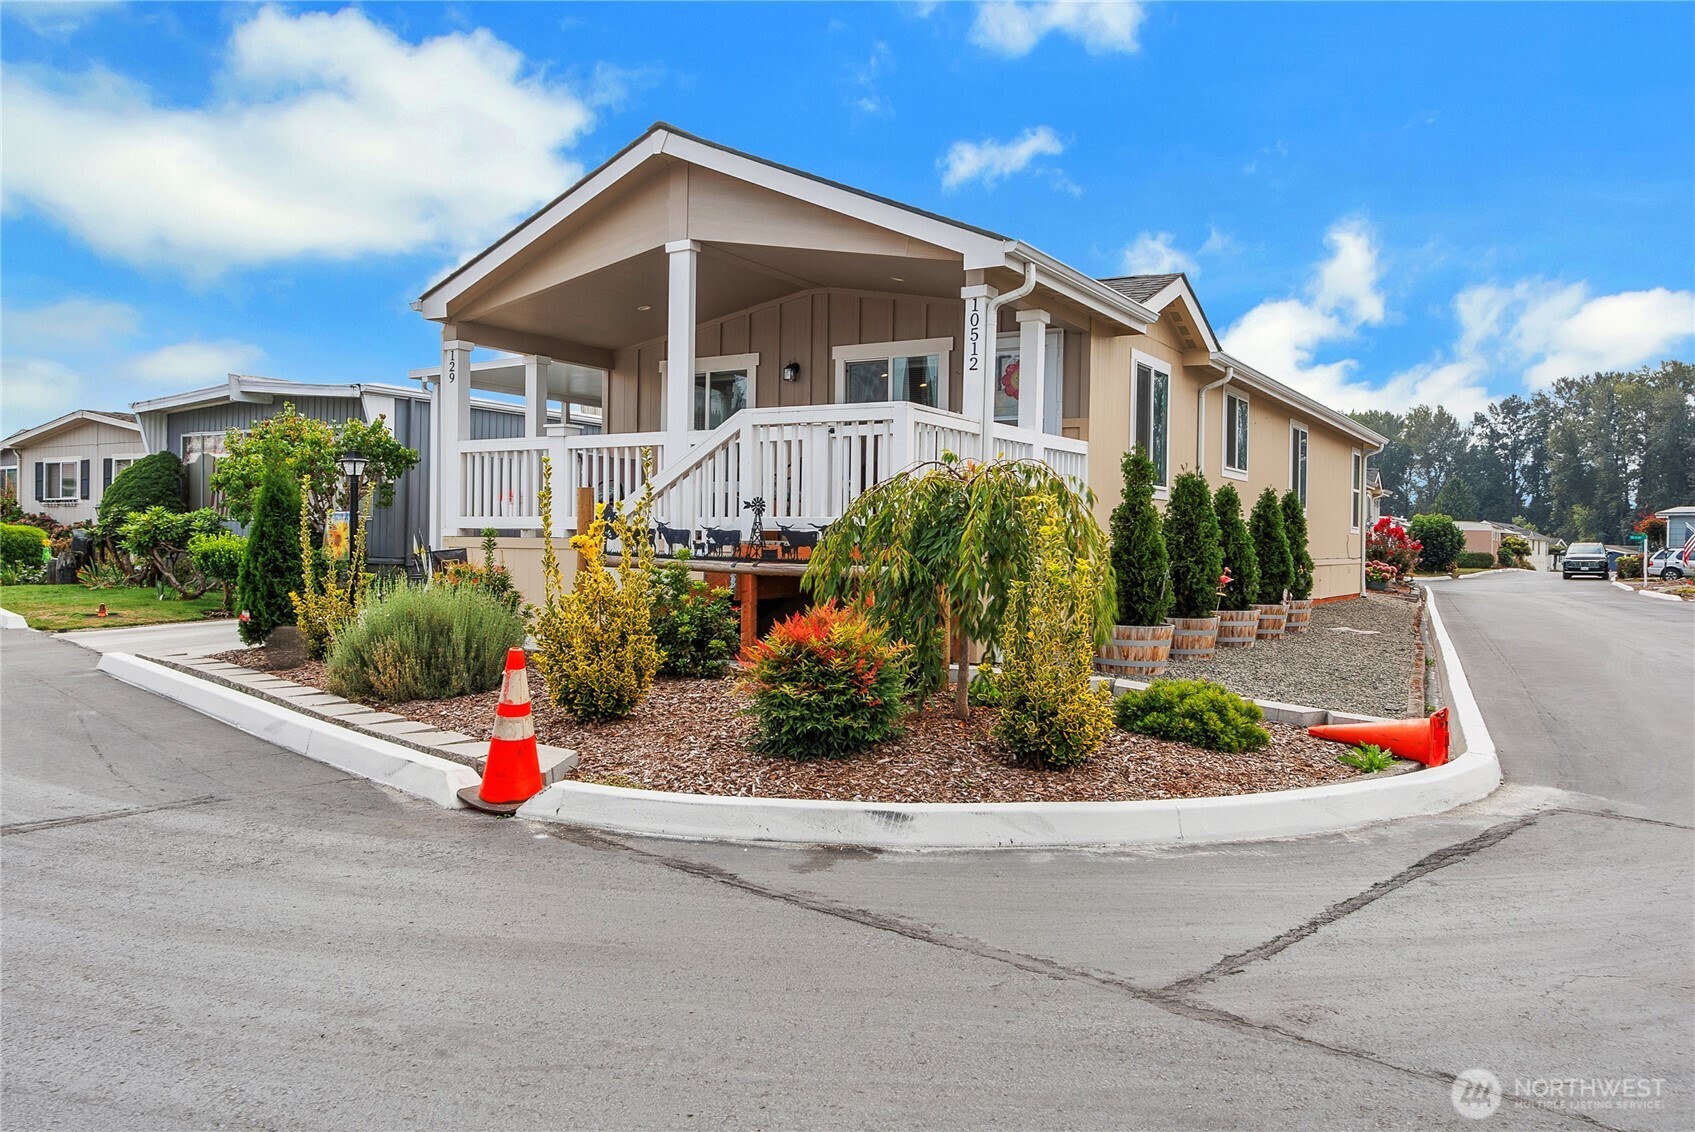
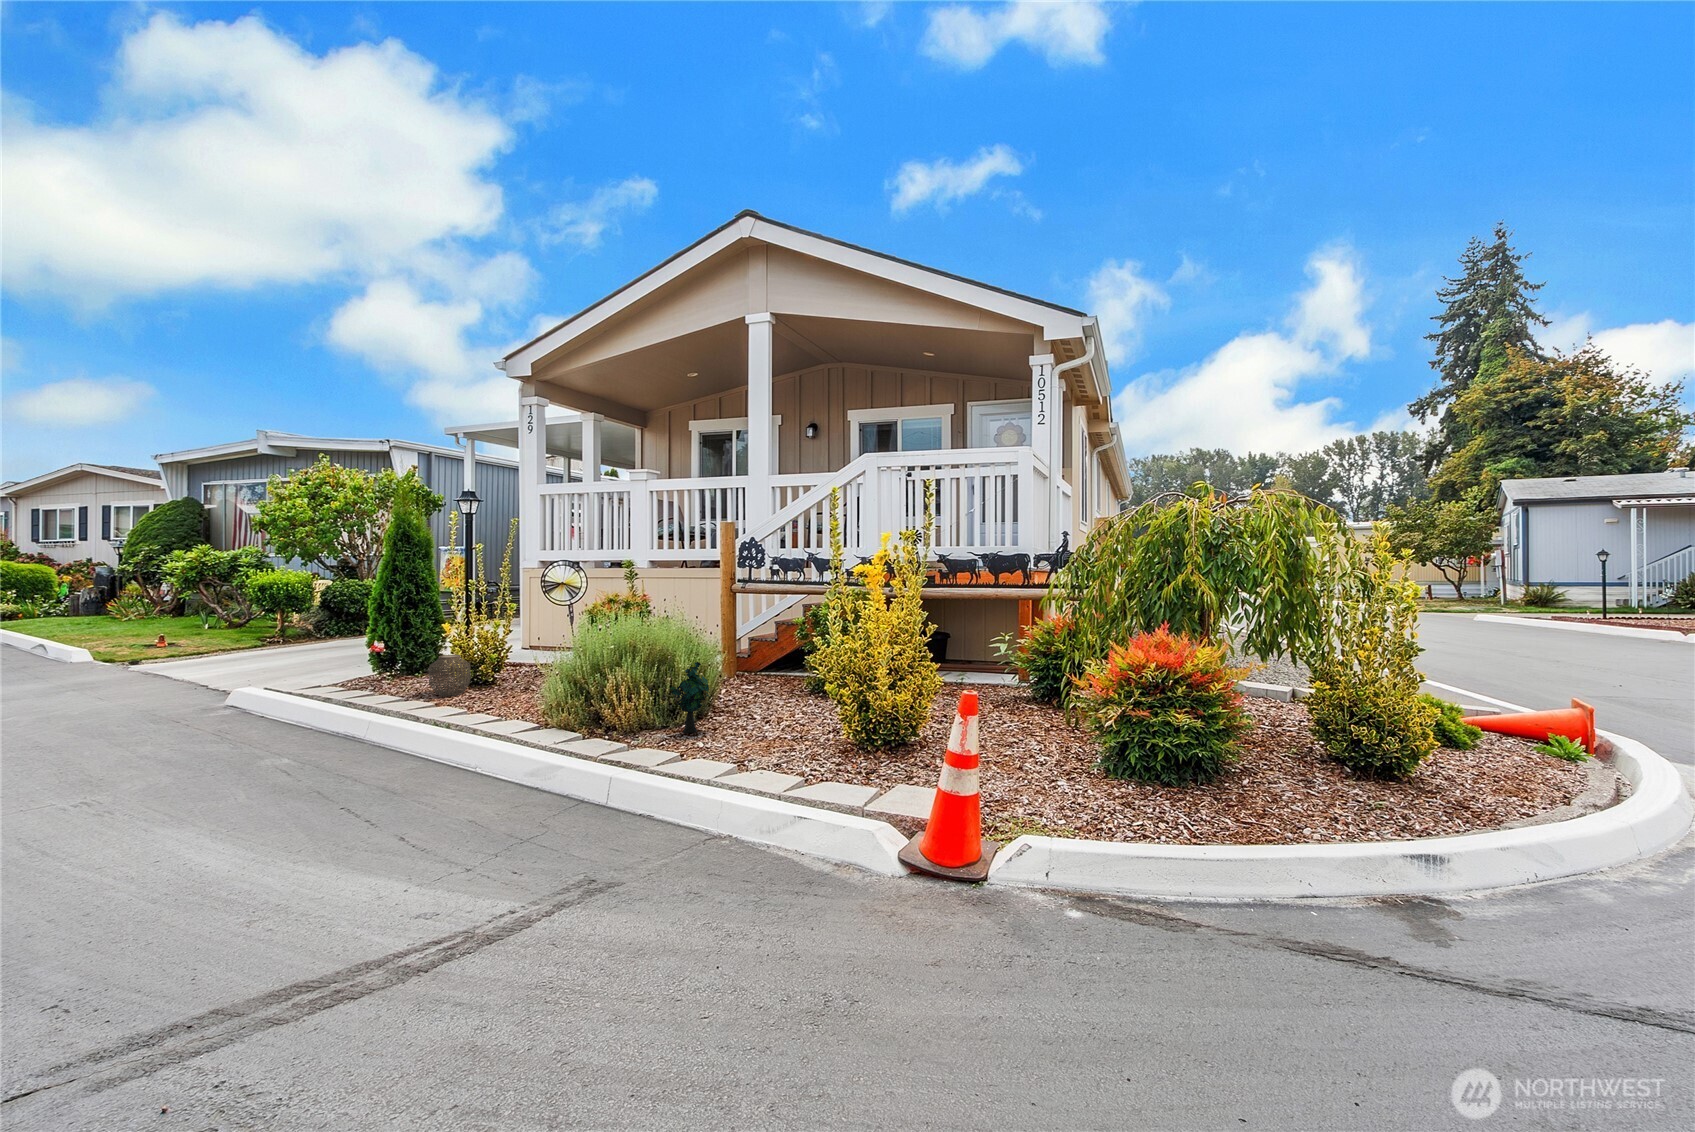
decorative plant: none [428,637,474,711] -> present [670,662,709,733]

